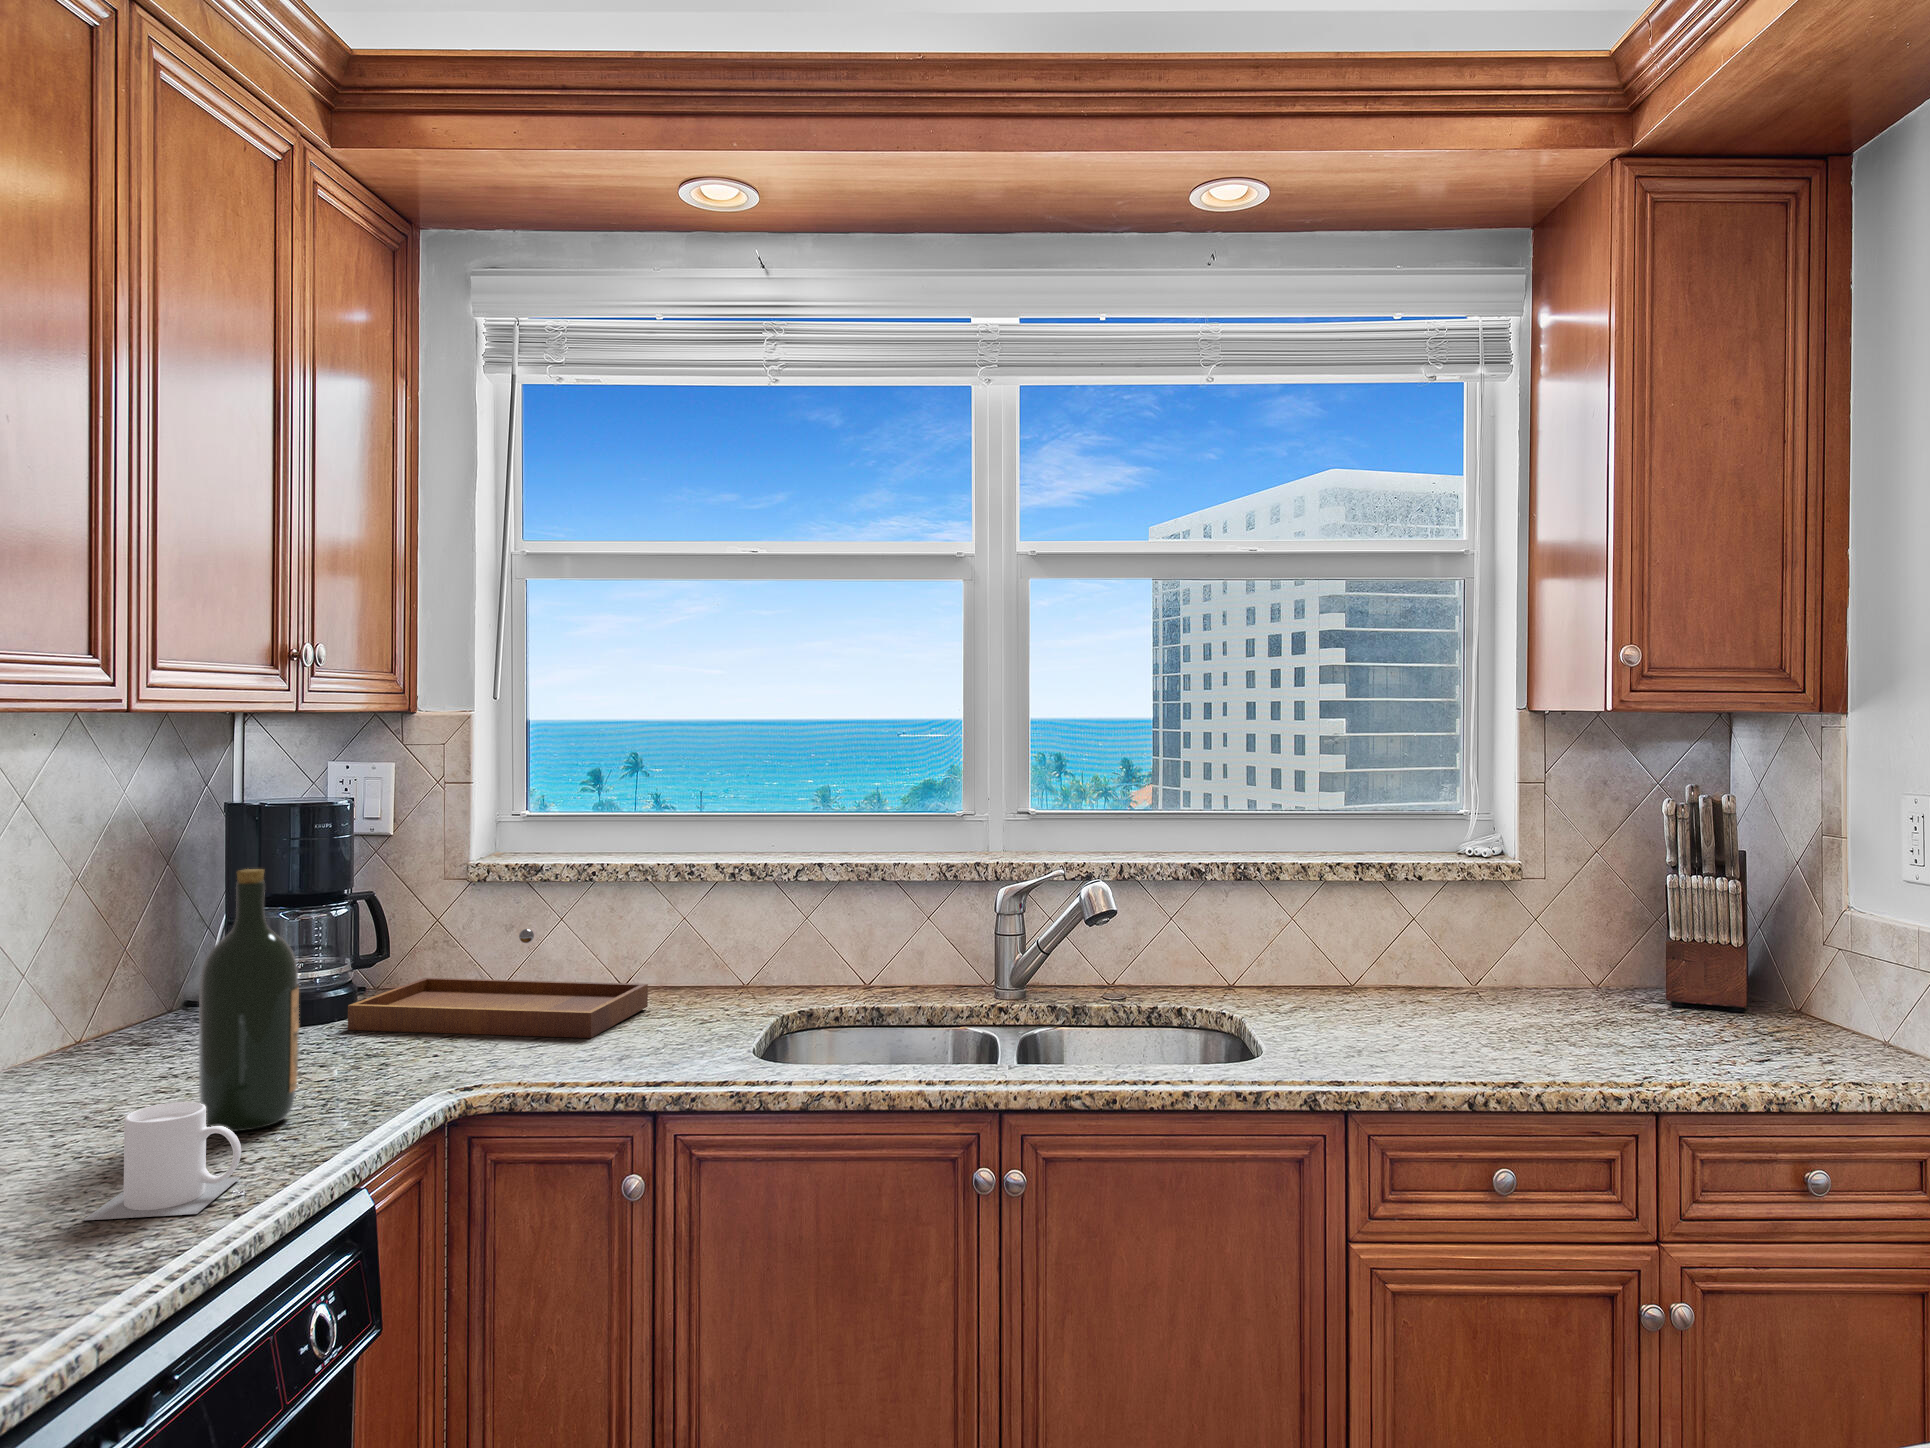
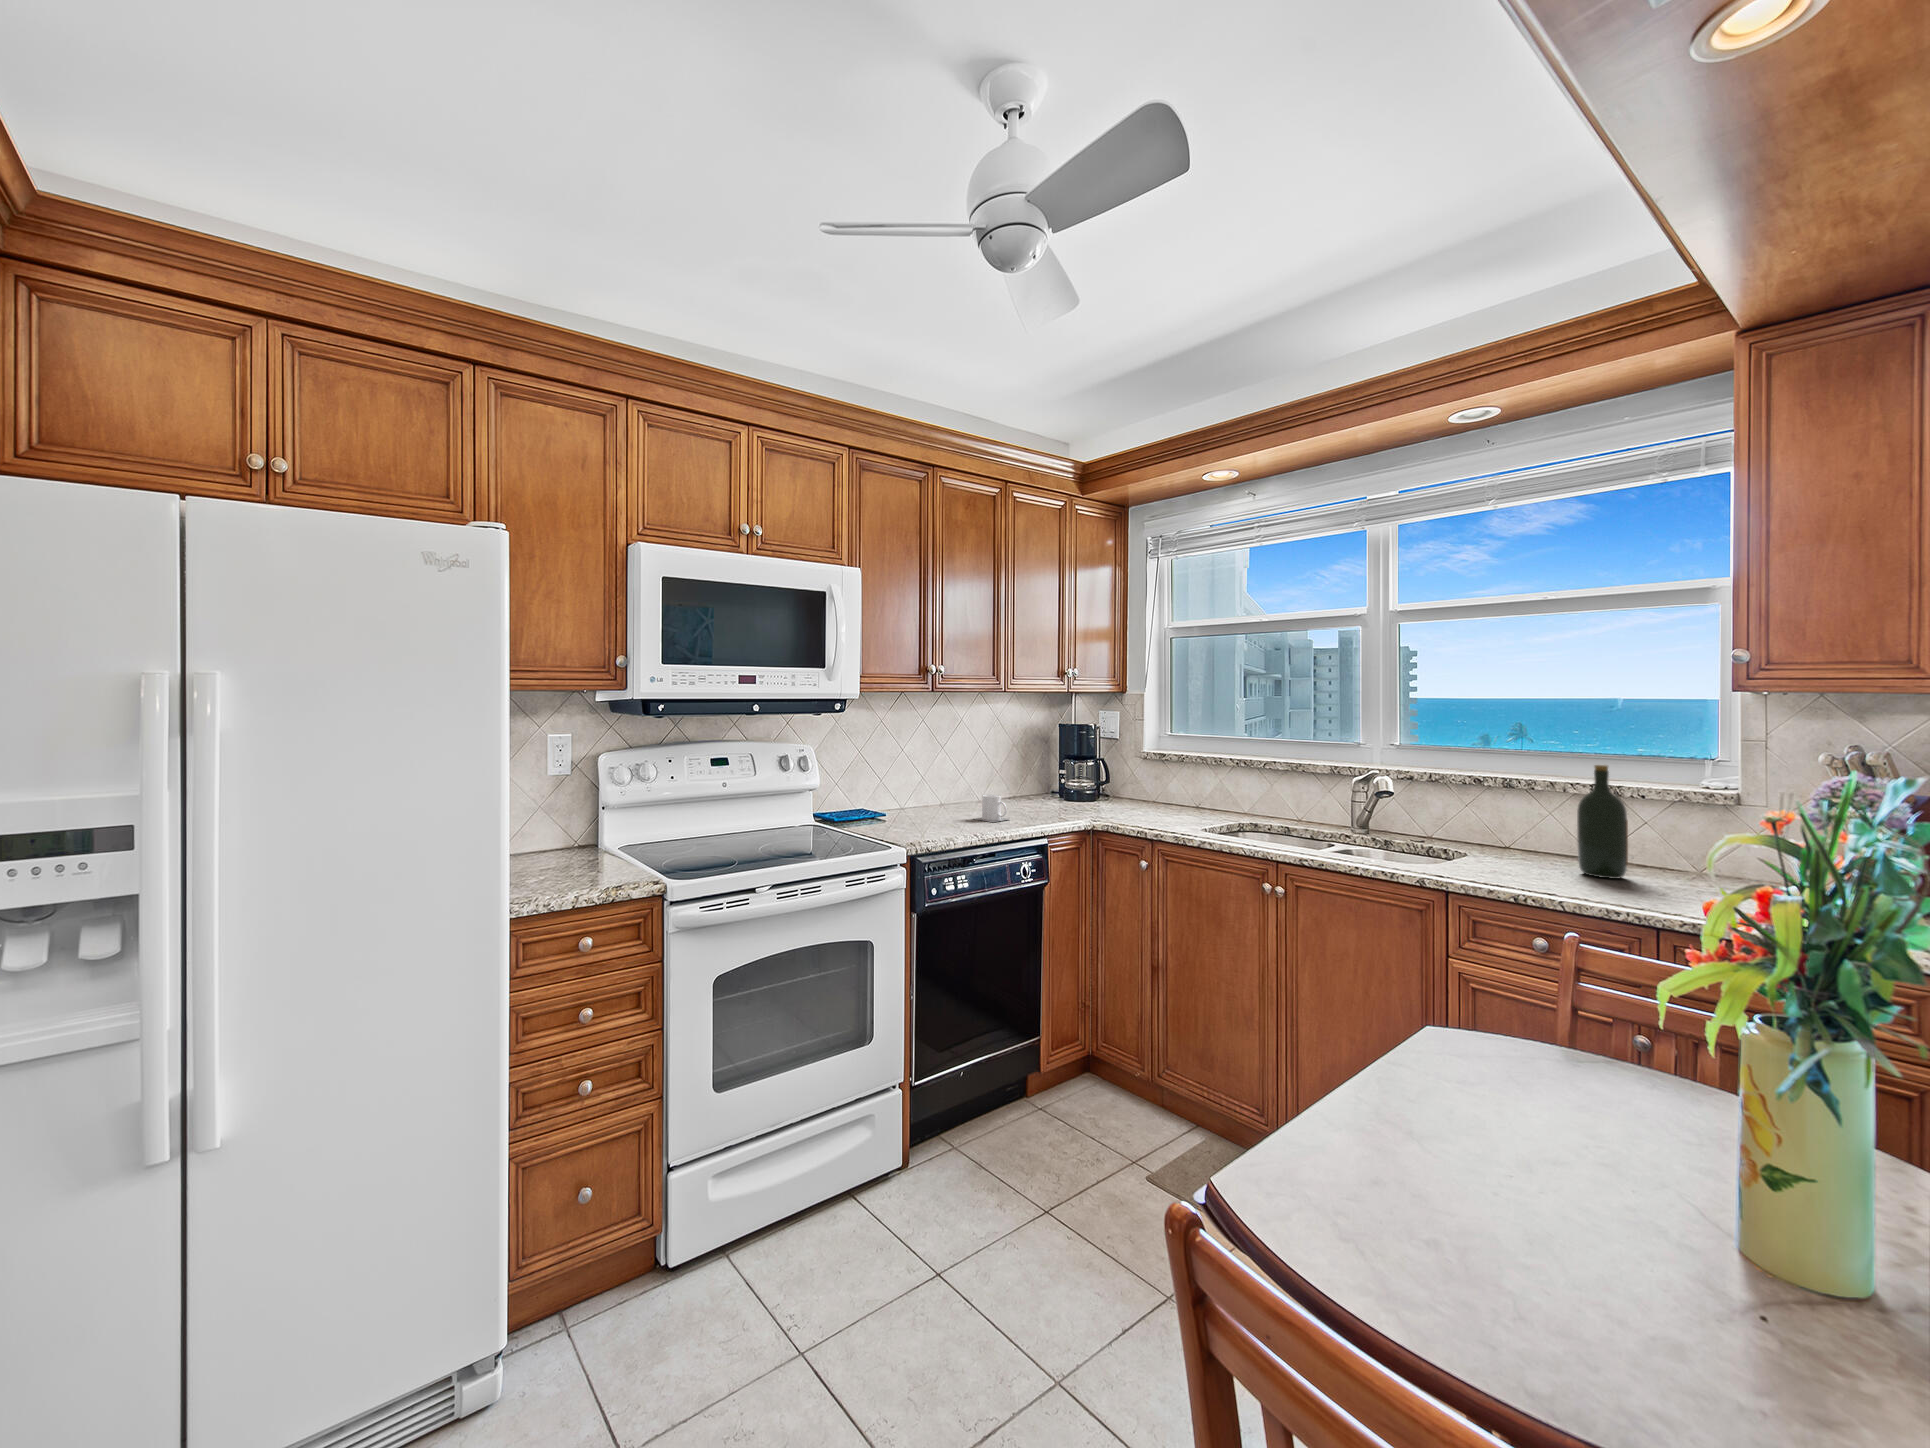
wine bottle: present [199,869,299,1131] -> present [1577,765,1628,879]
tray: present [348,929,648,1038] -> none [1087,774,1192,815]

